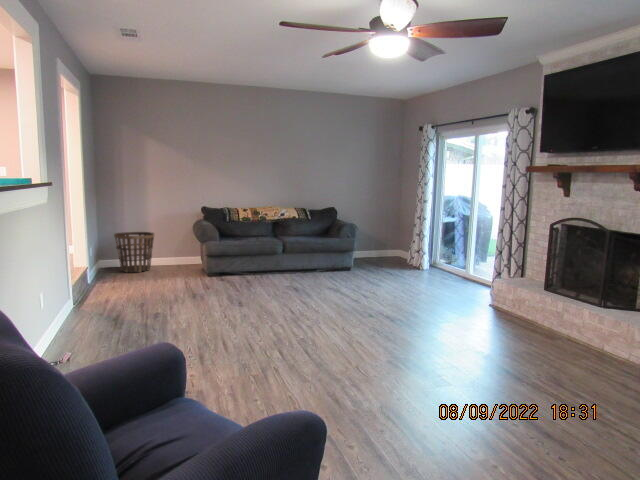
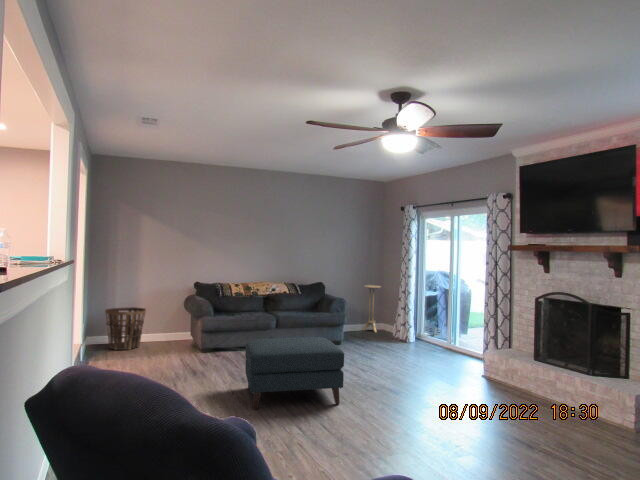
side table: none [377,211,398,259] -> present [363,285,381,332]
ottoman: none [237,263,334,332] -> present [245,337,344,410]

